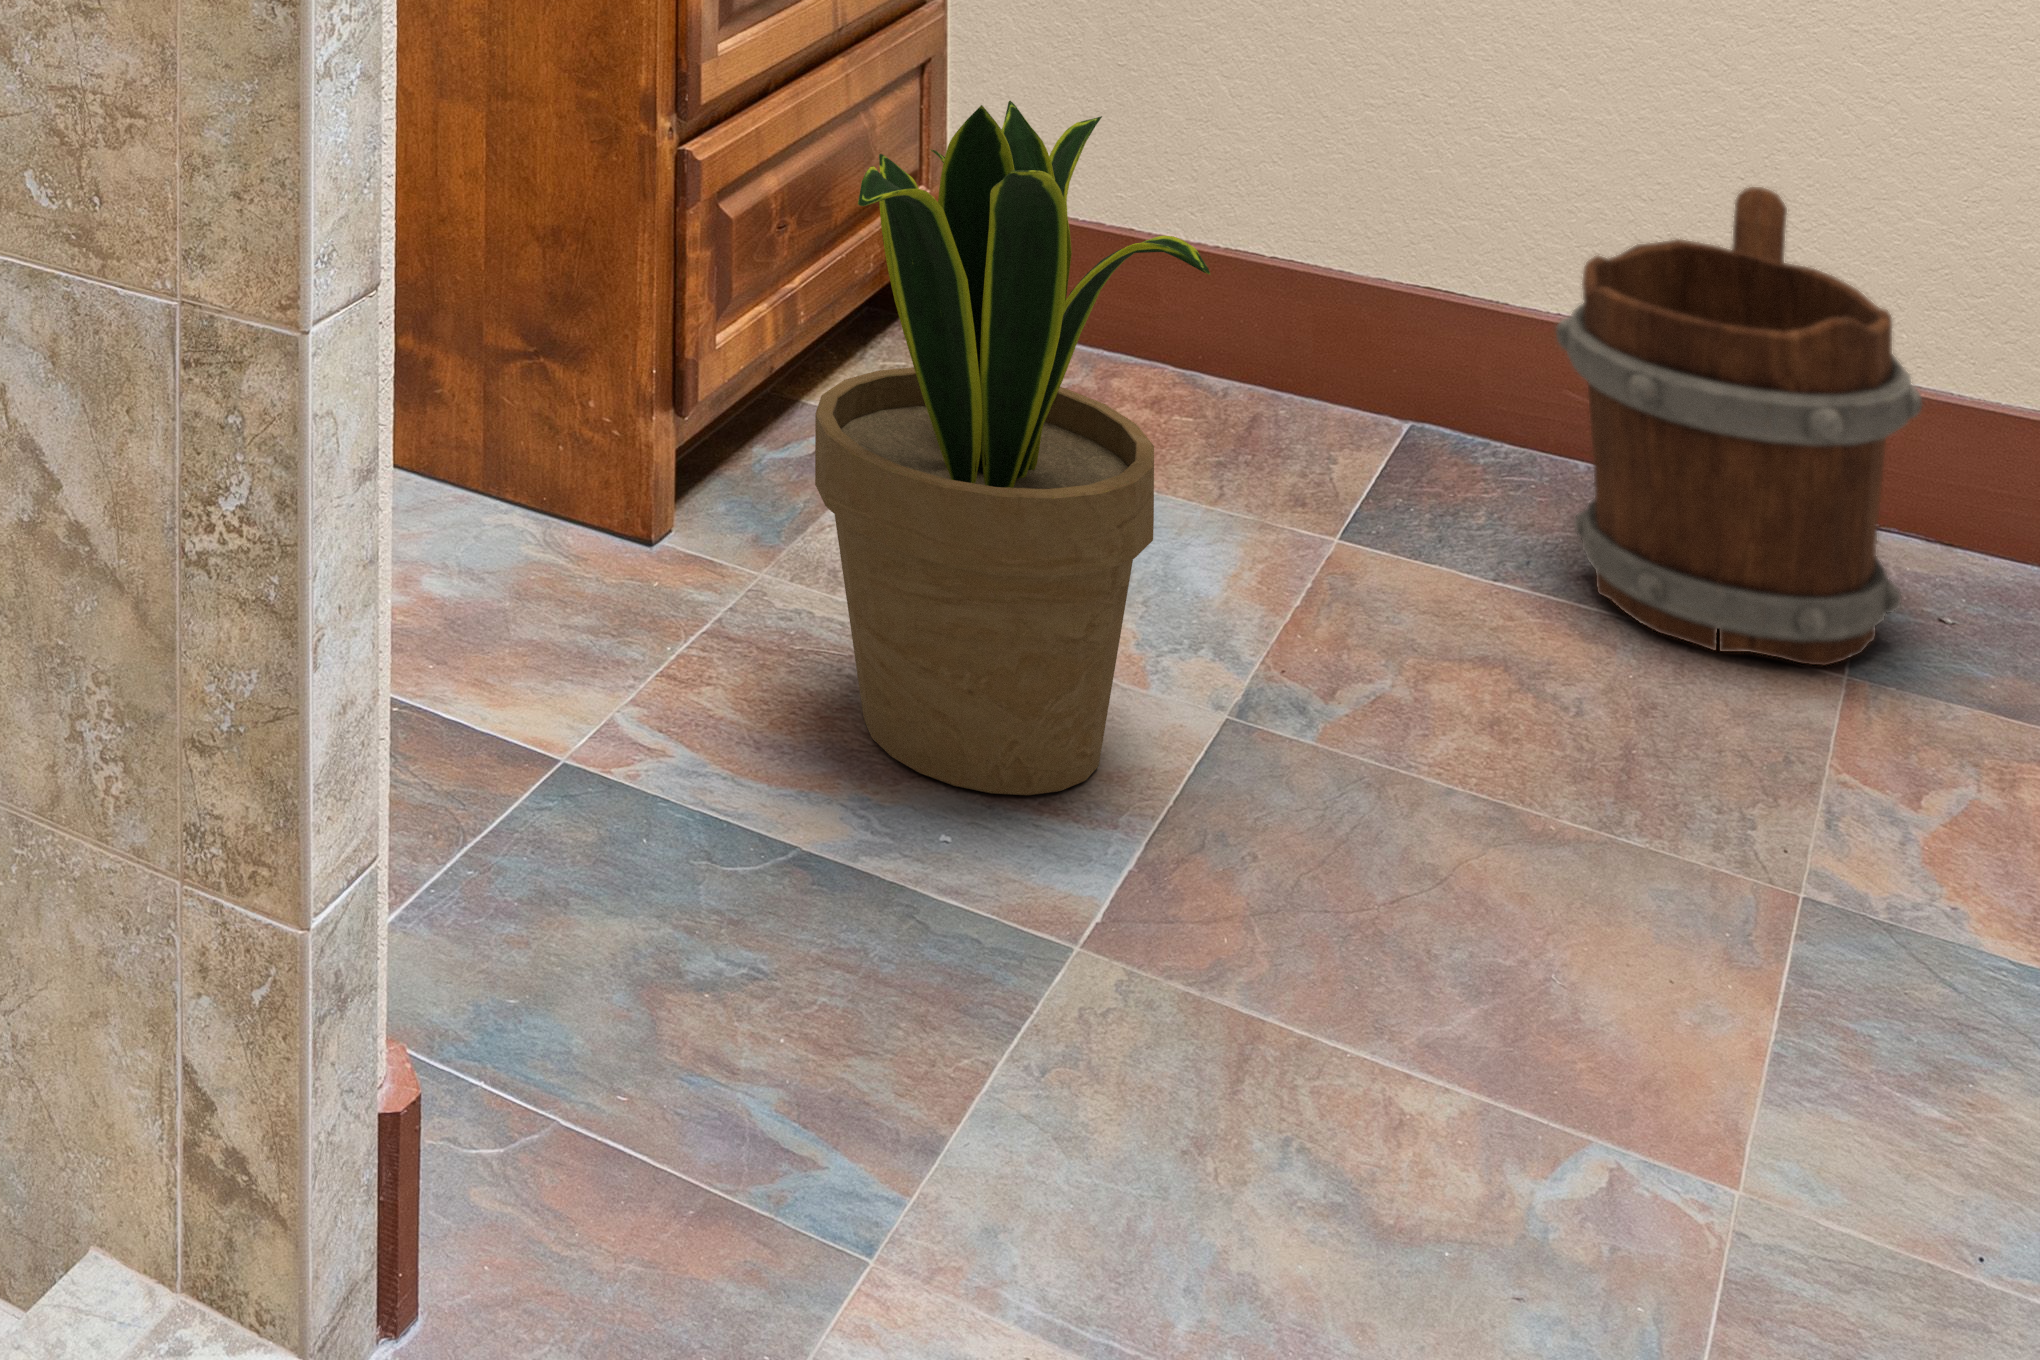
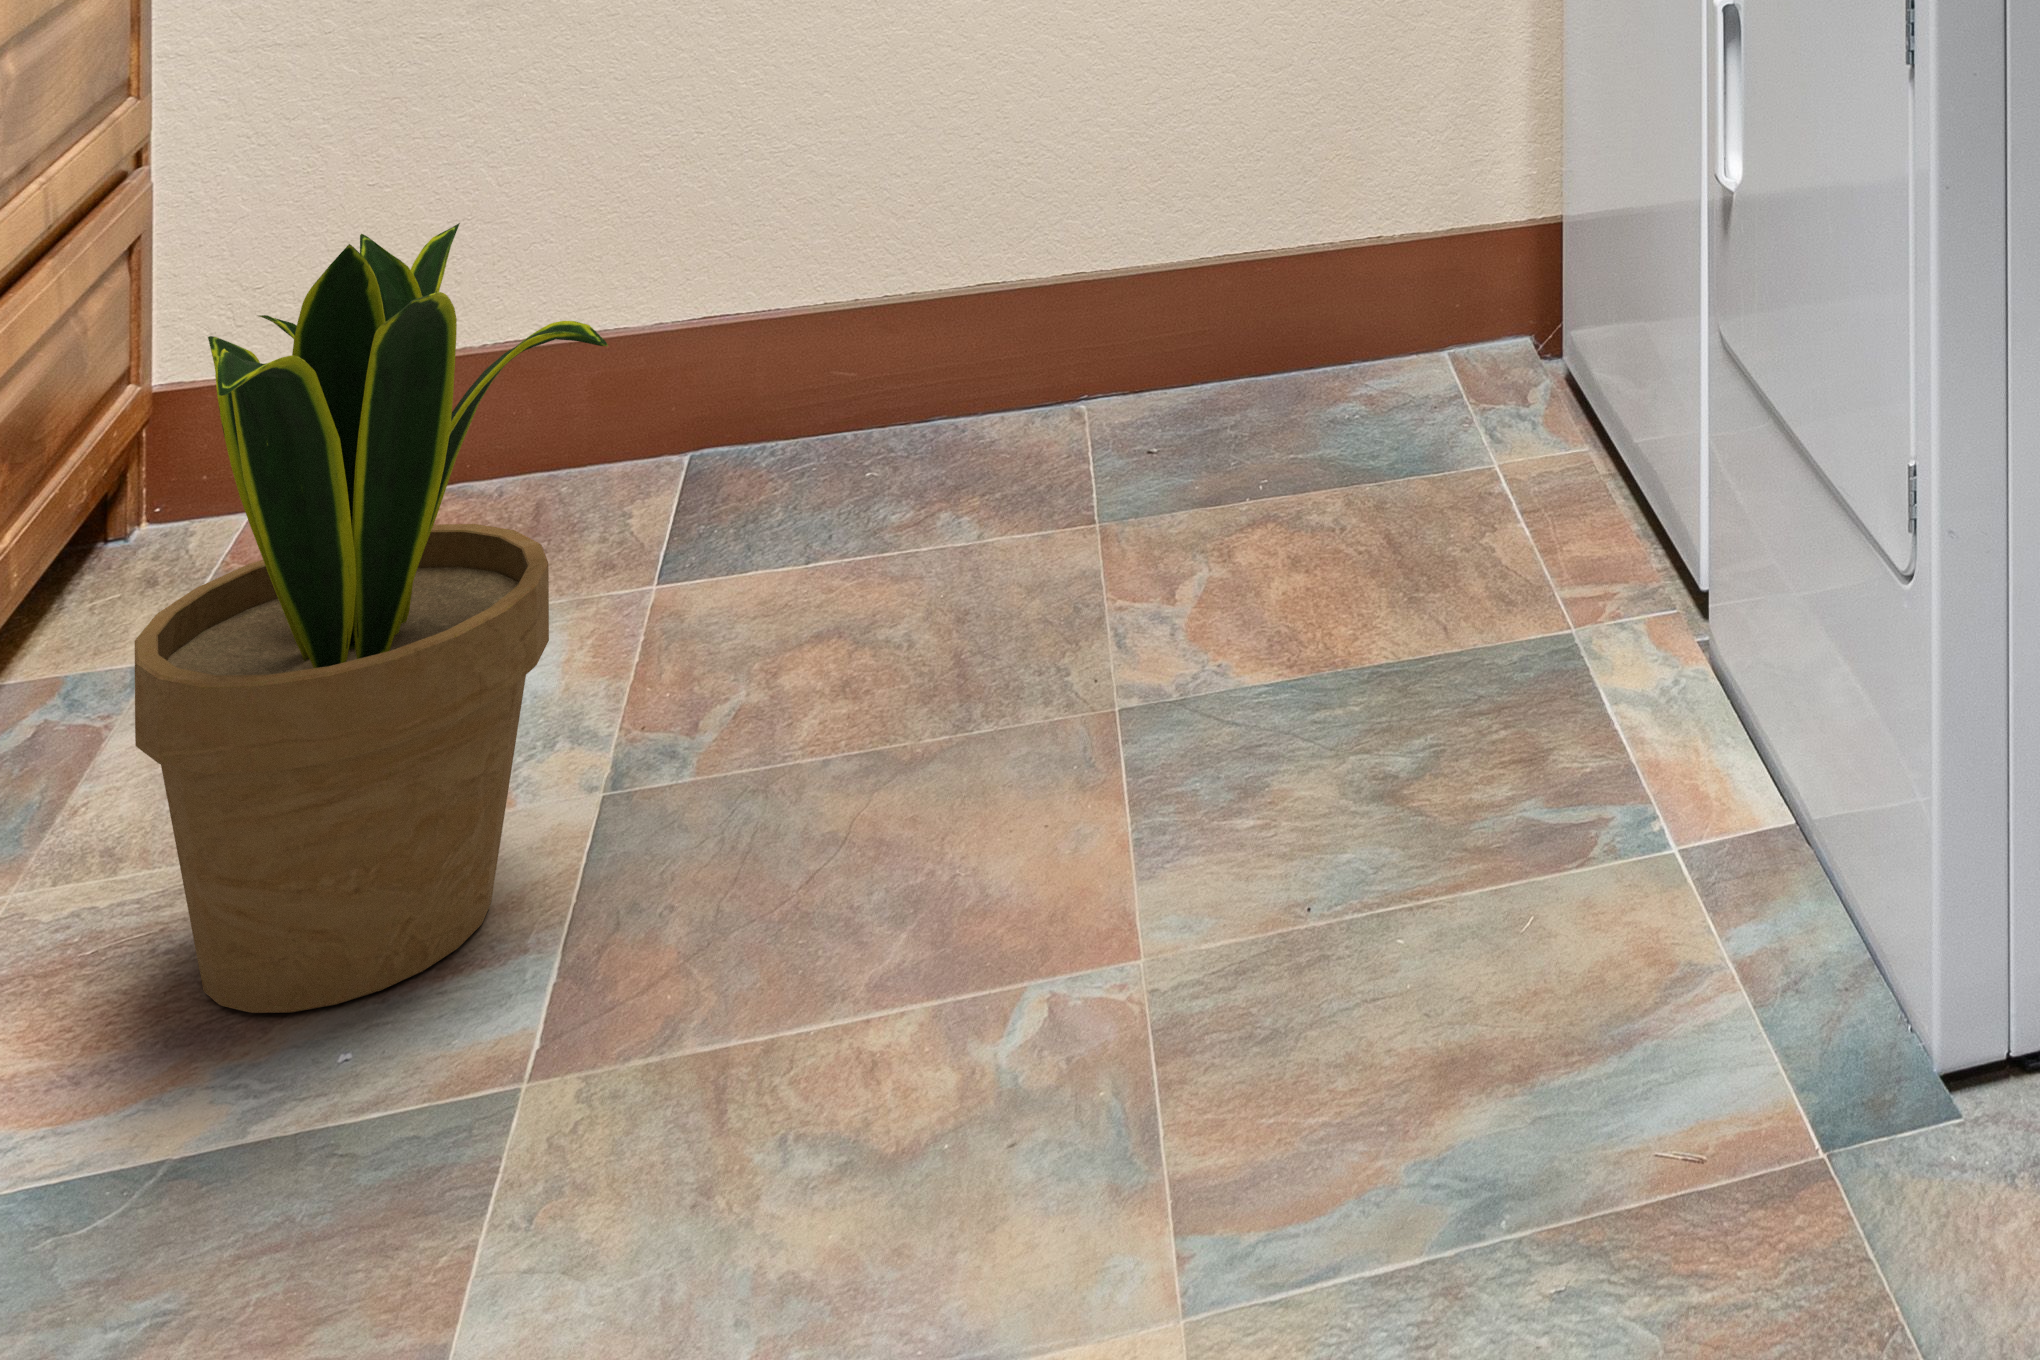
bucket: present [1556,187,1922,665] -> none [856,131,1145,544]

